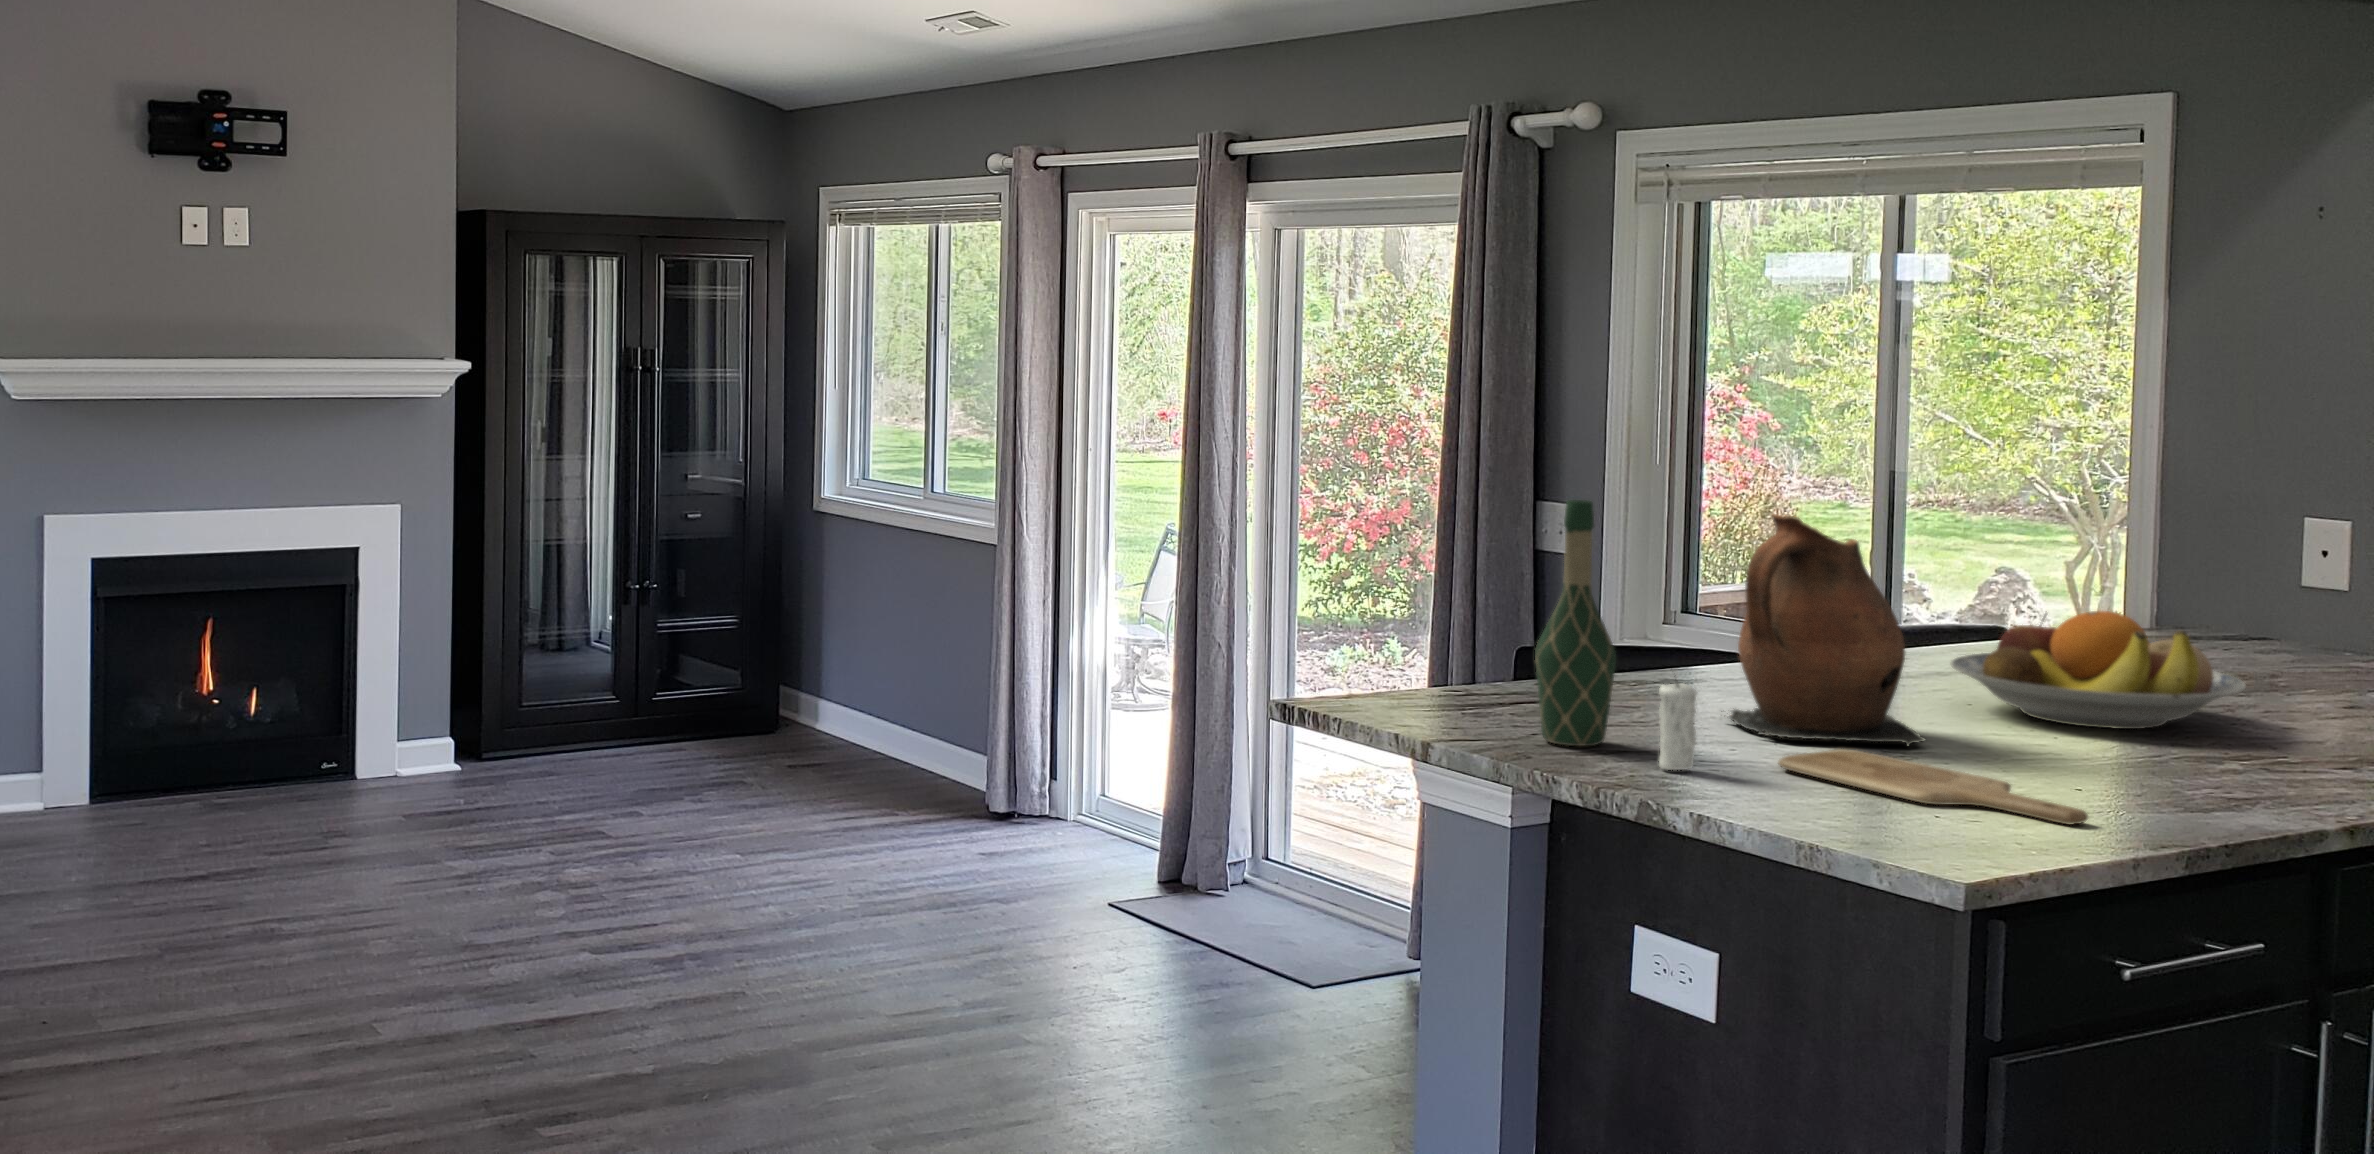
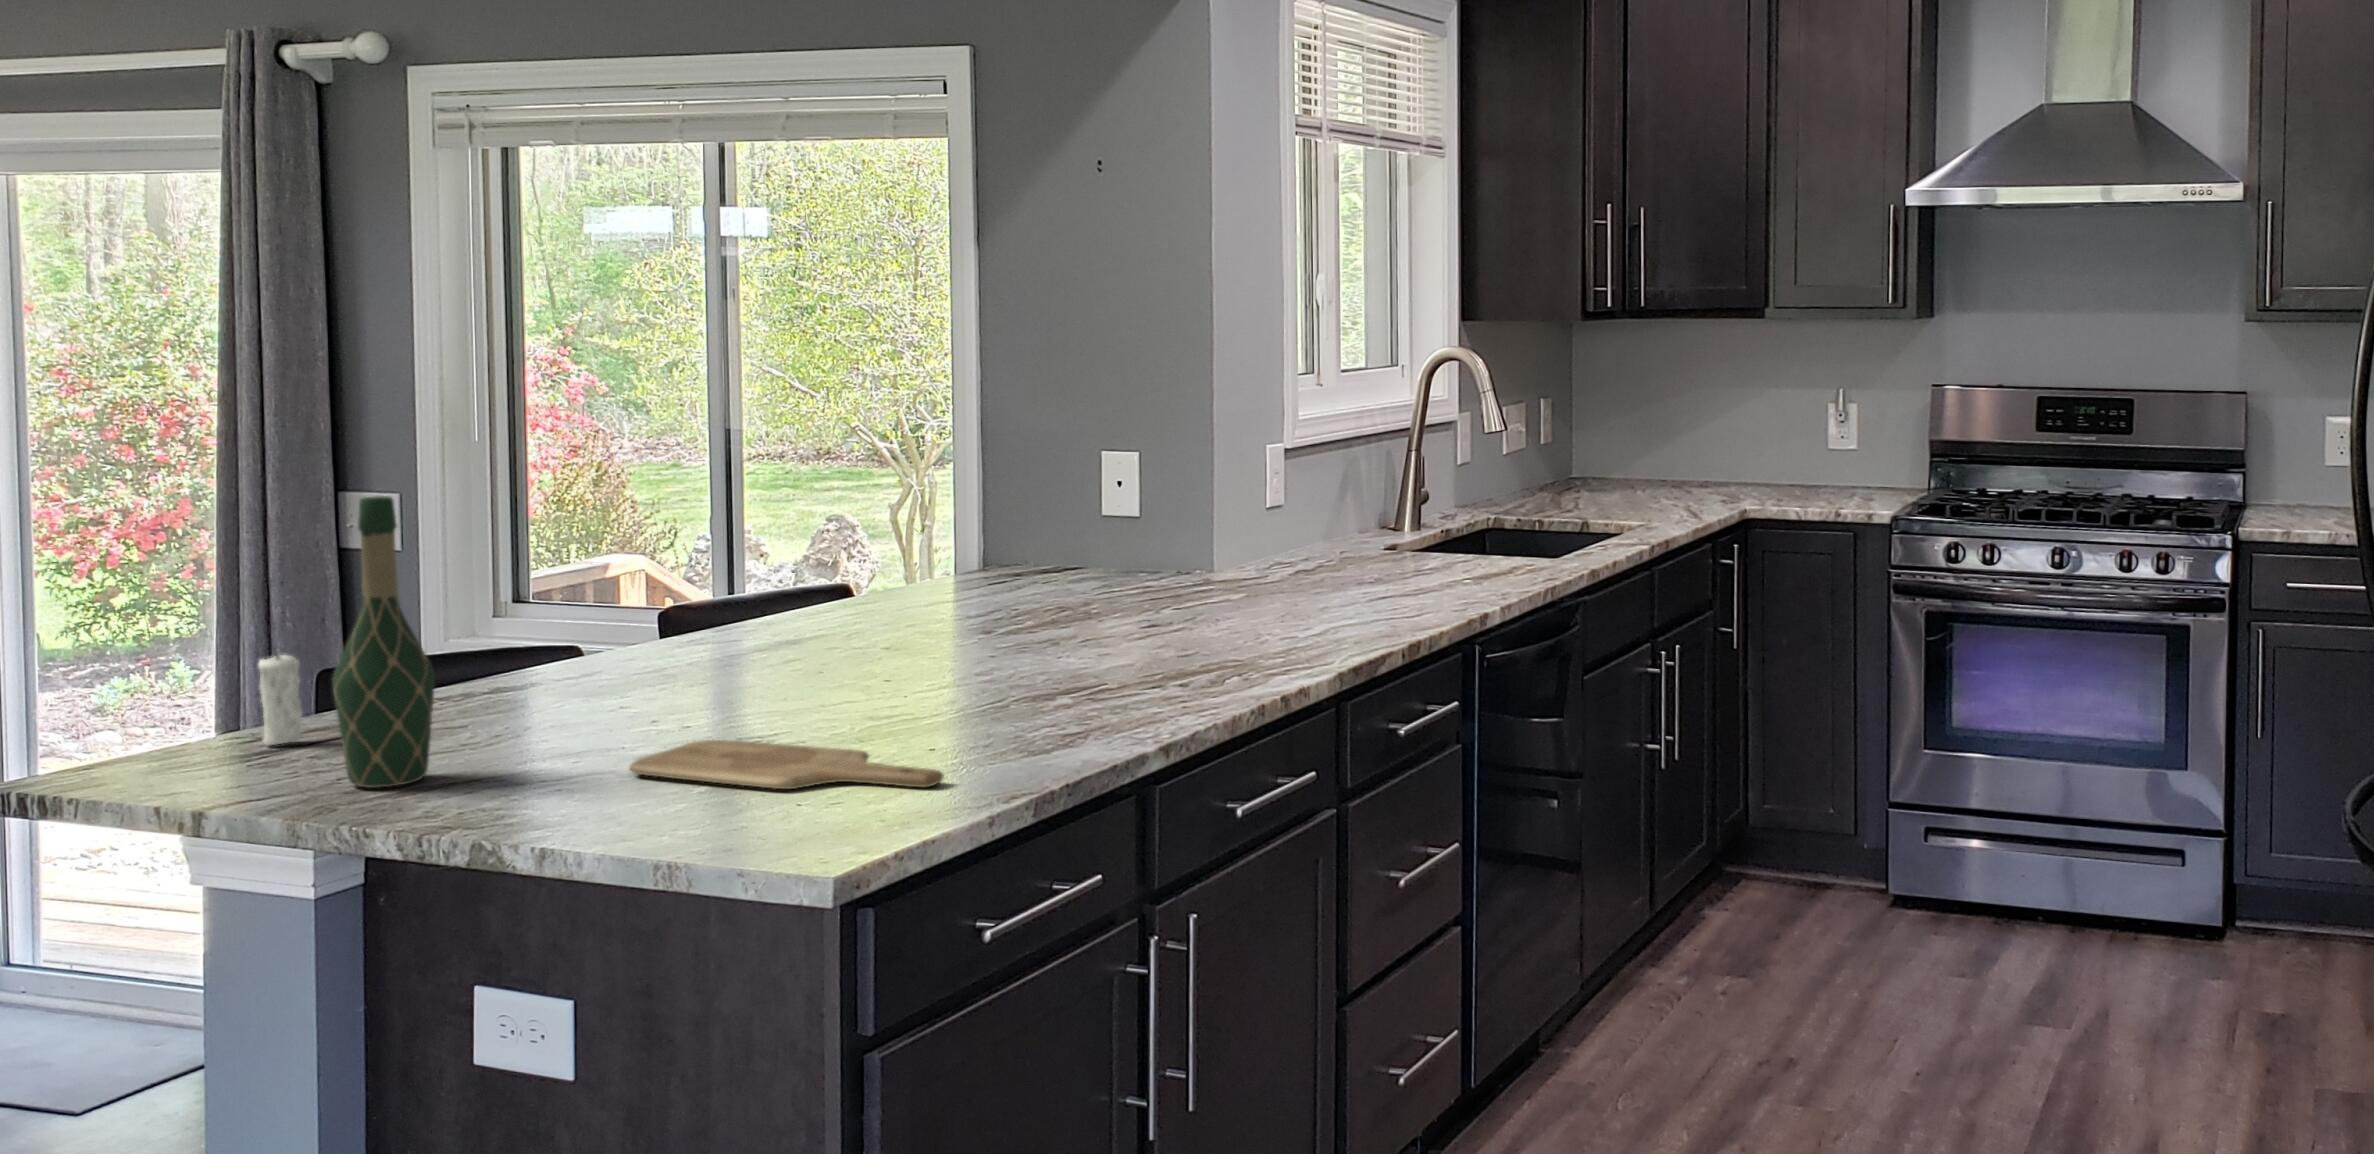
ceramic pitcher: present [1721,514,1925,746] -> none [561,493,782,737]
fruit bowl: present [1951,611,2245,729] -> none [799,559,1062,674]
candle: present [1659,679,1697,770] -> present [258,654,302,745]

